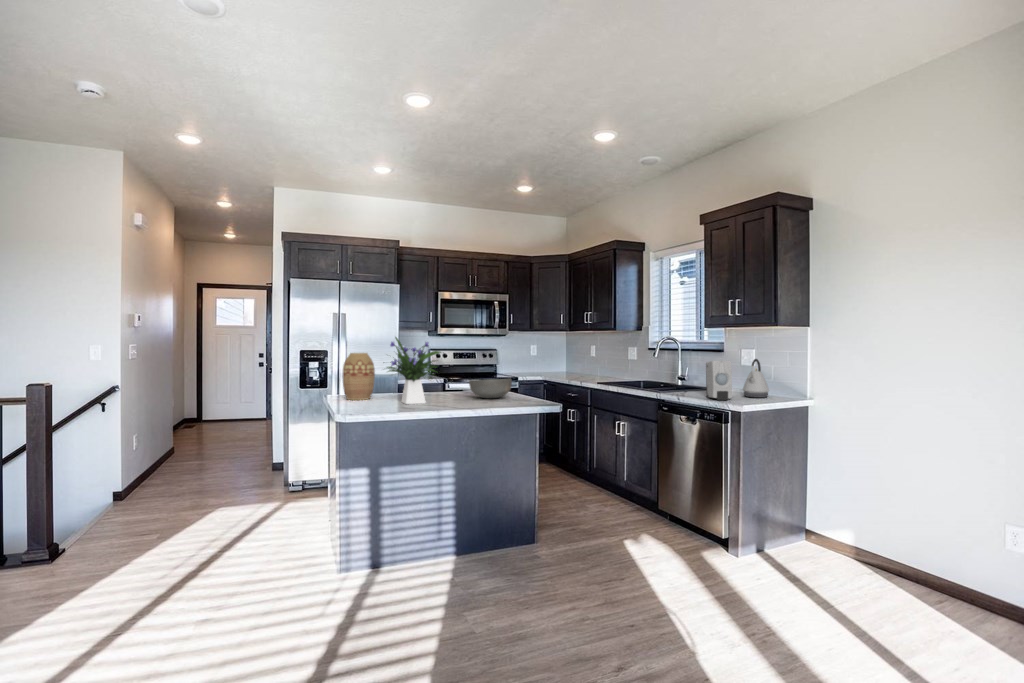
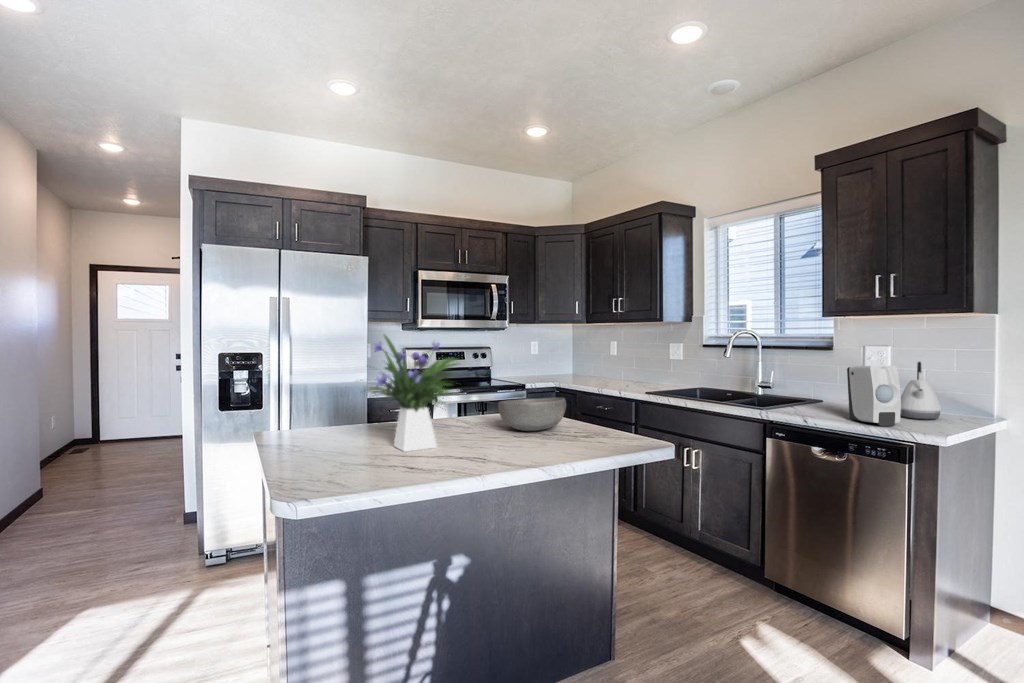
vase: present [343,353,375,400] -> none [288,360,343,441]

